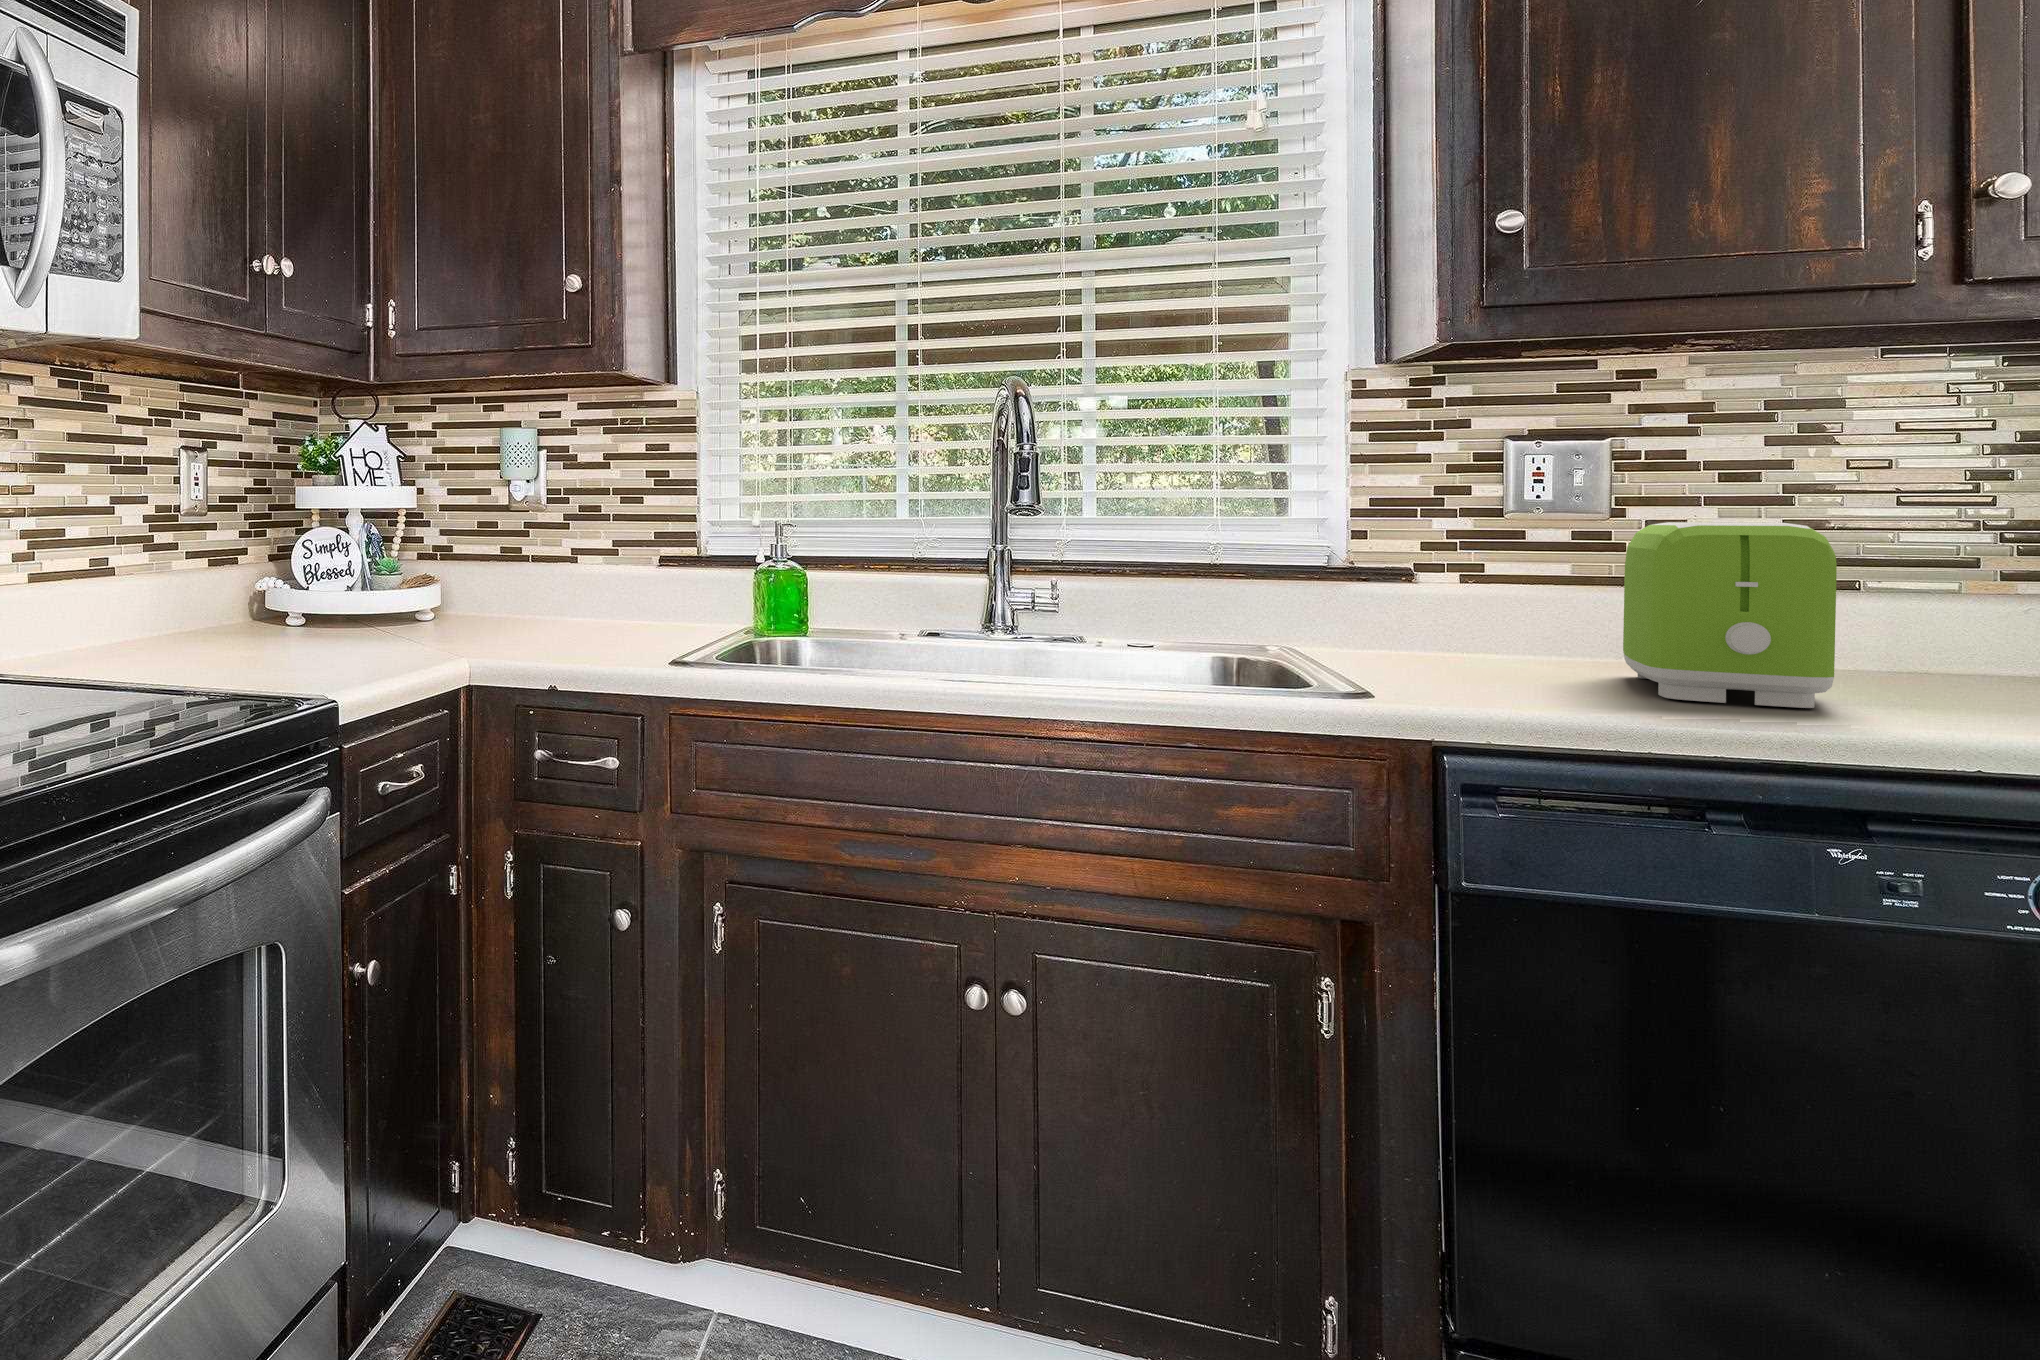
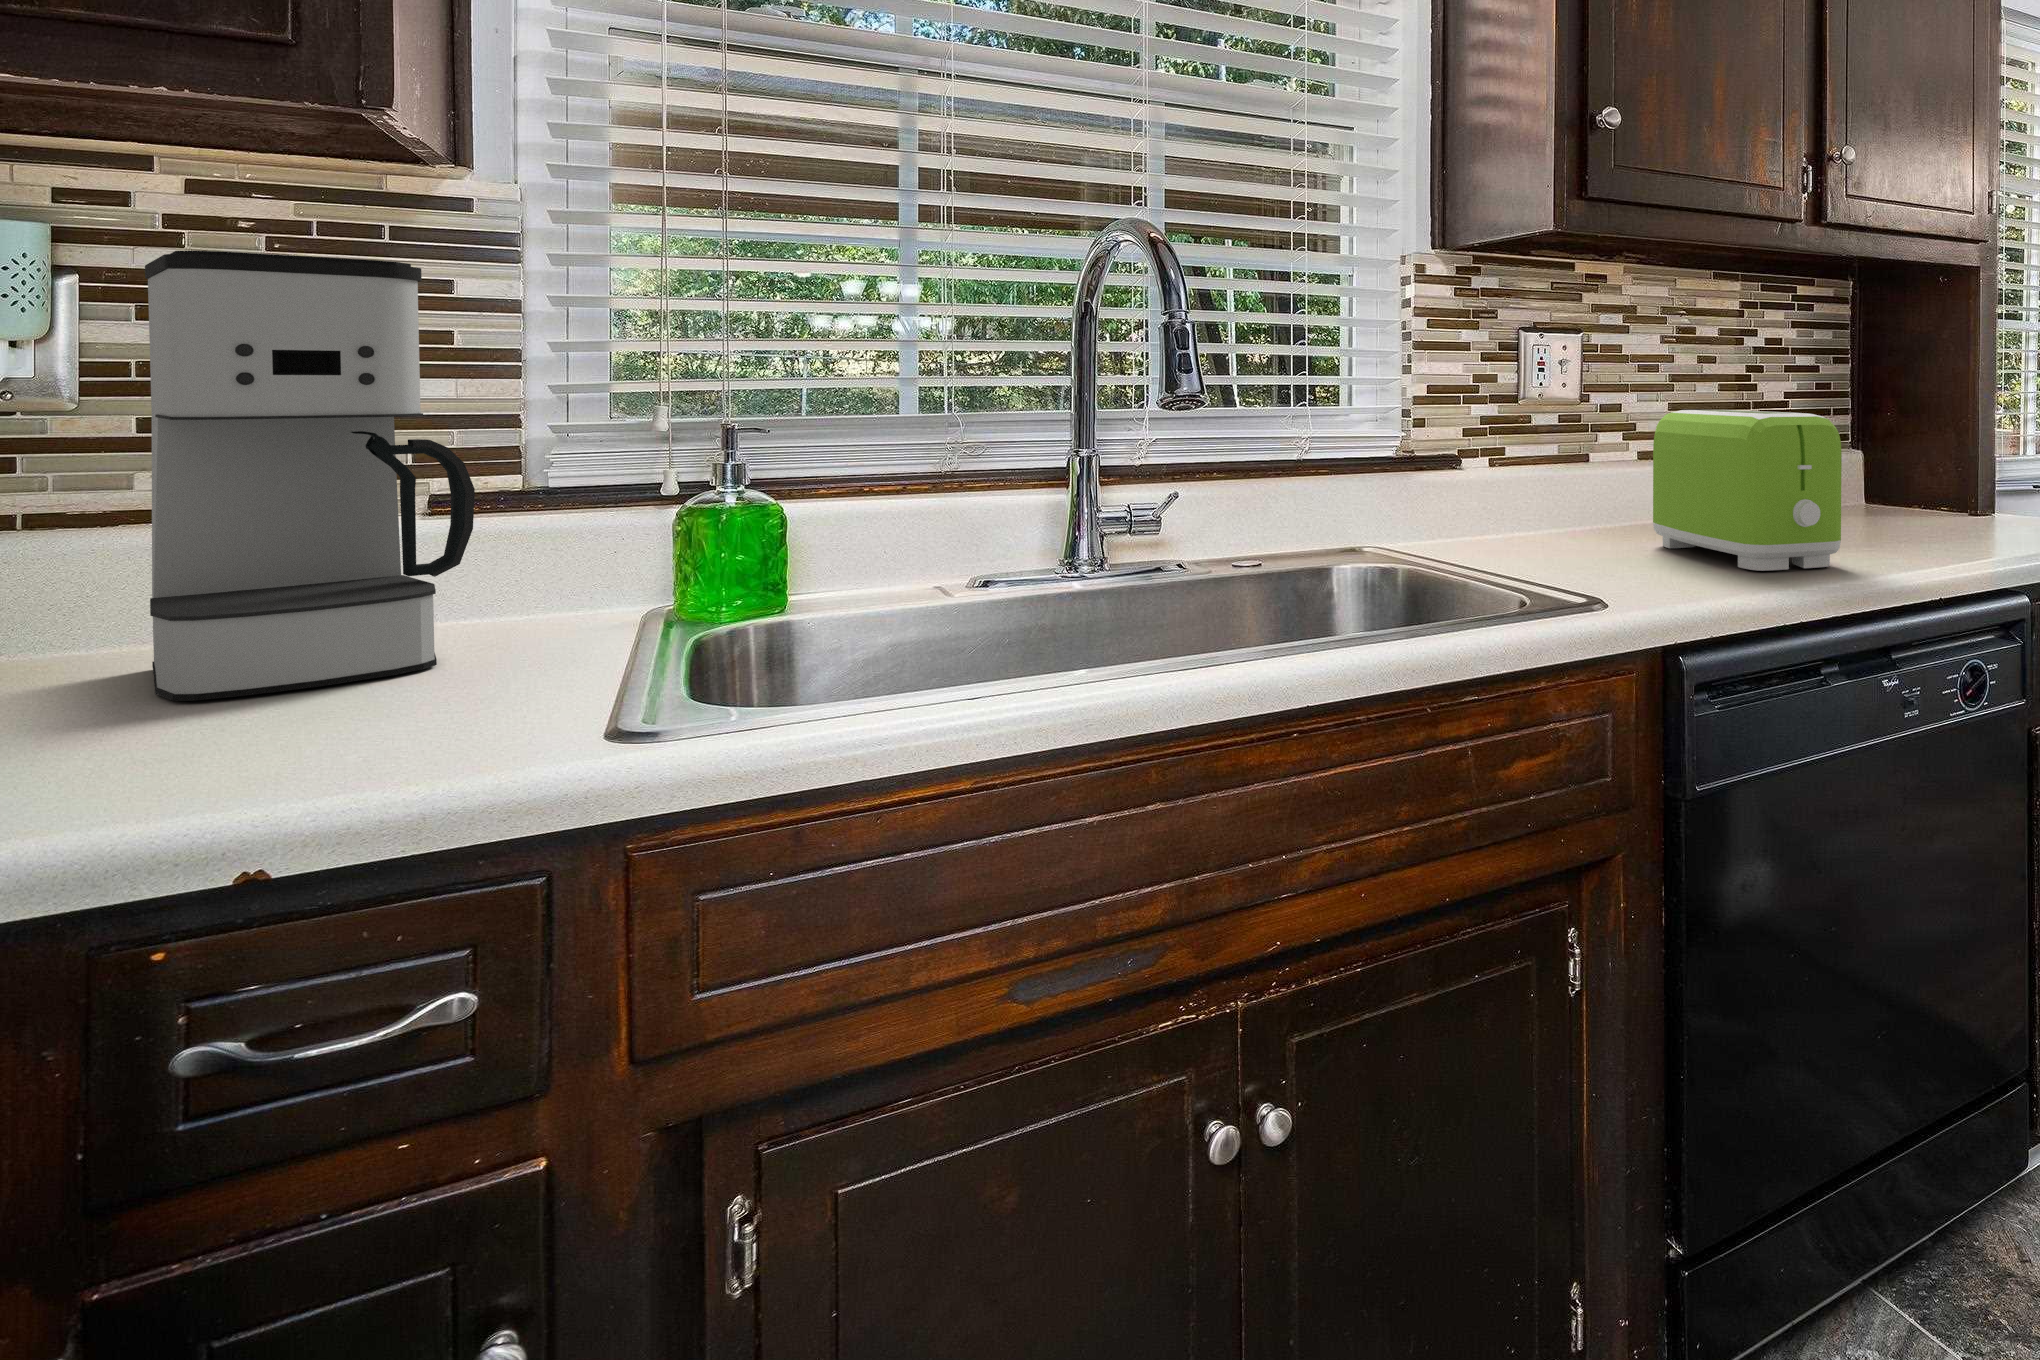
coffee maker: none [546,437,658,635] -> present [145,251,475,701]

